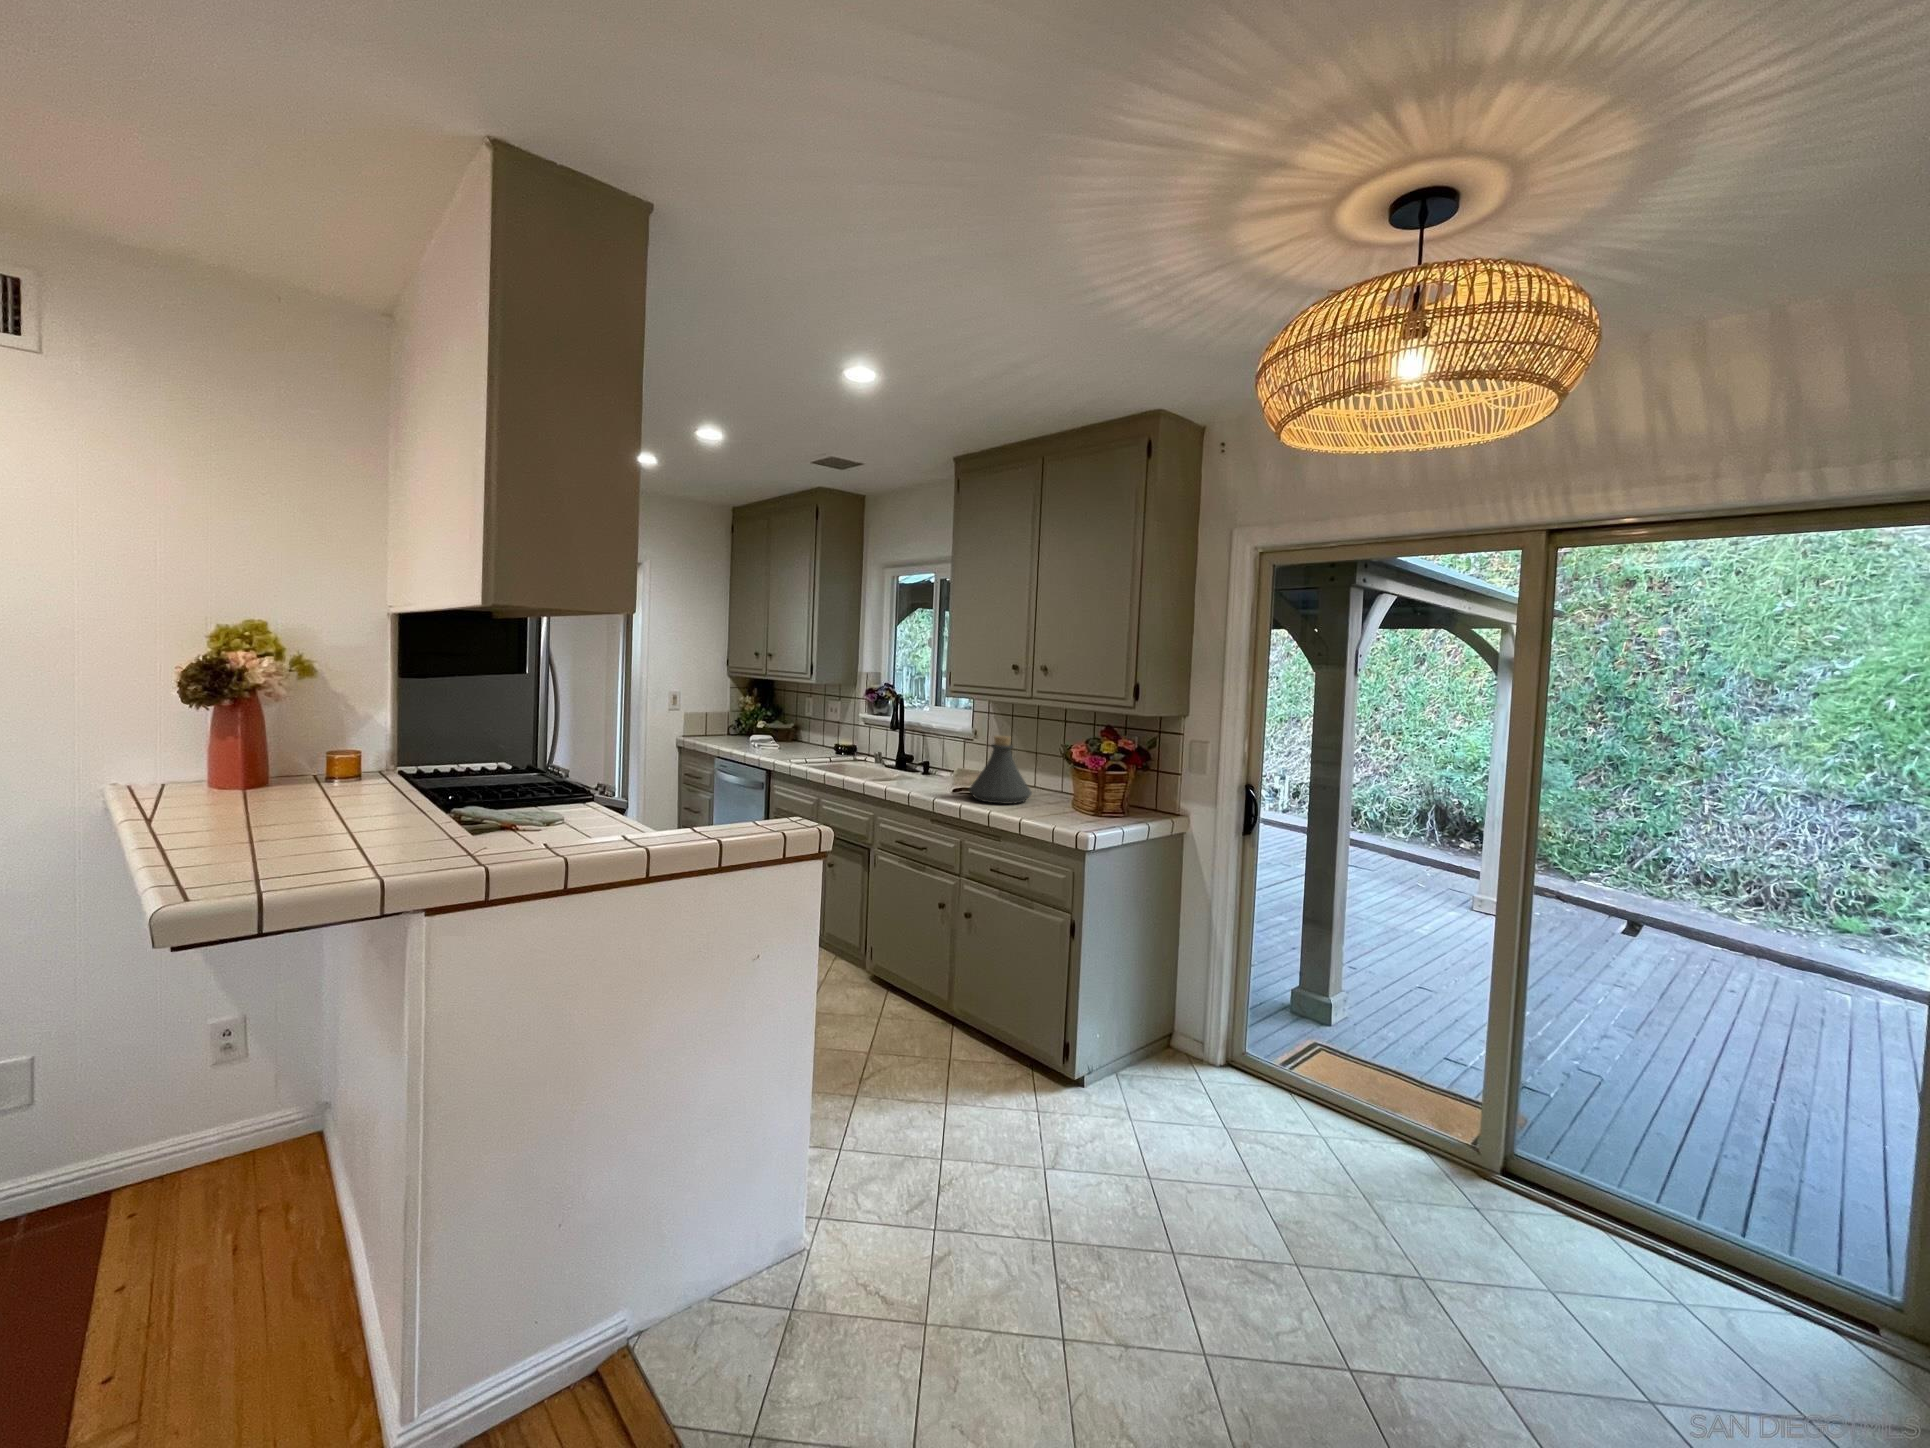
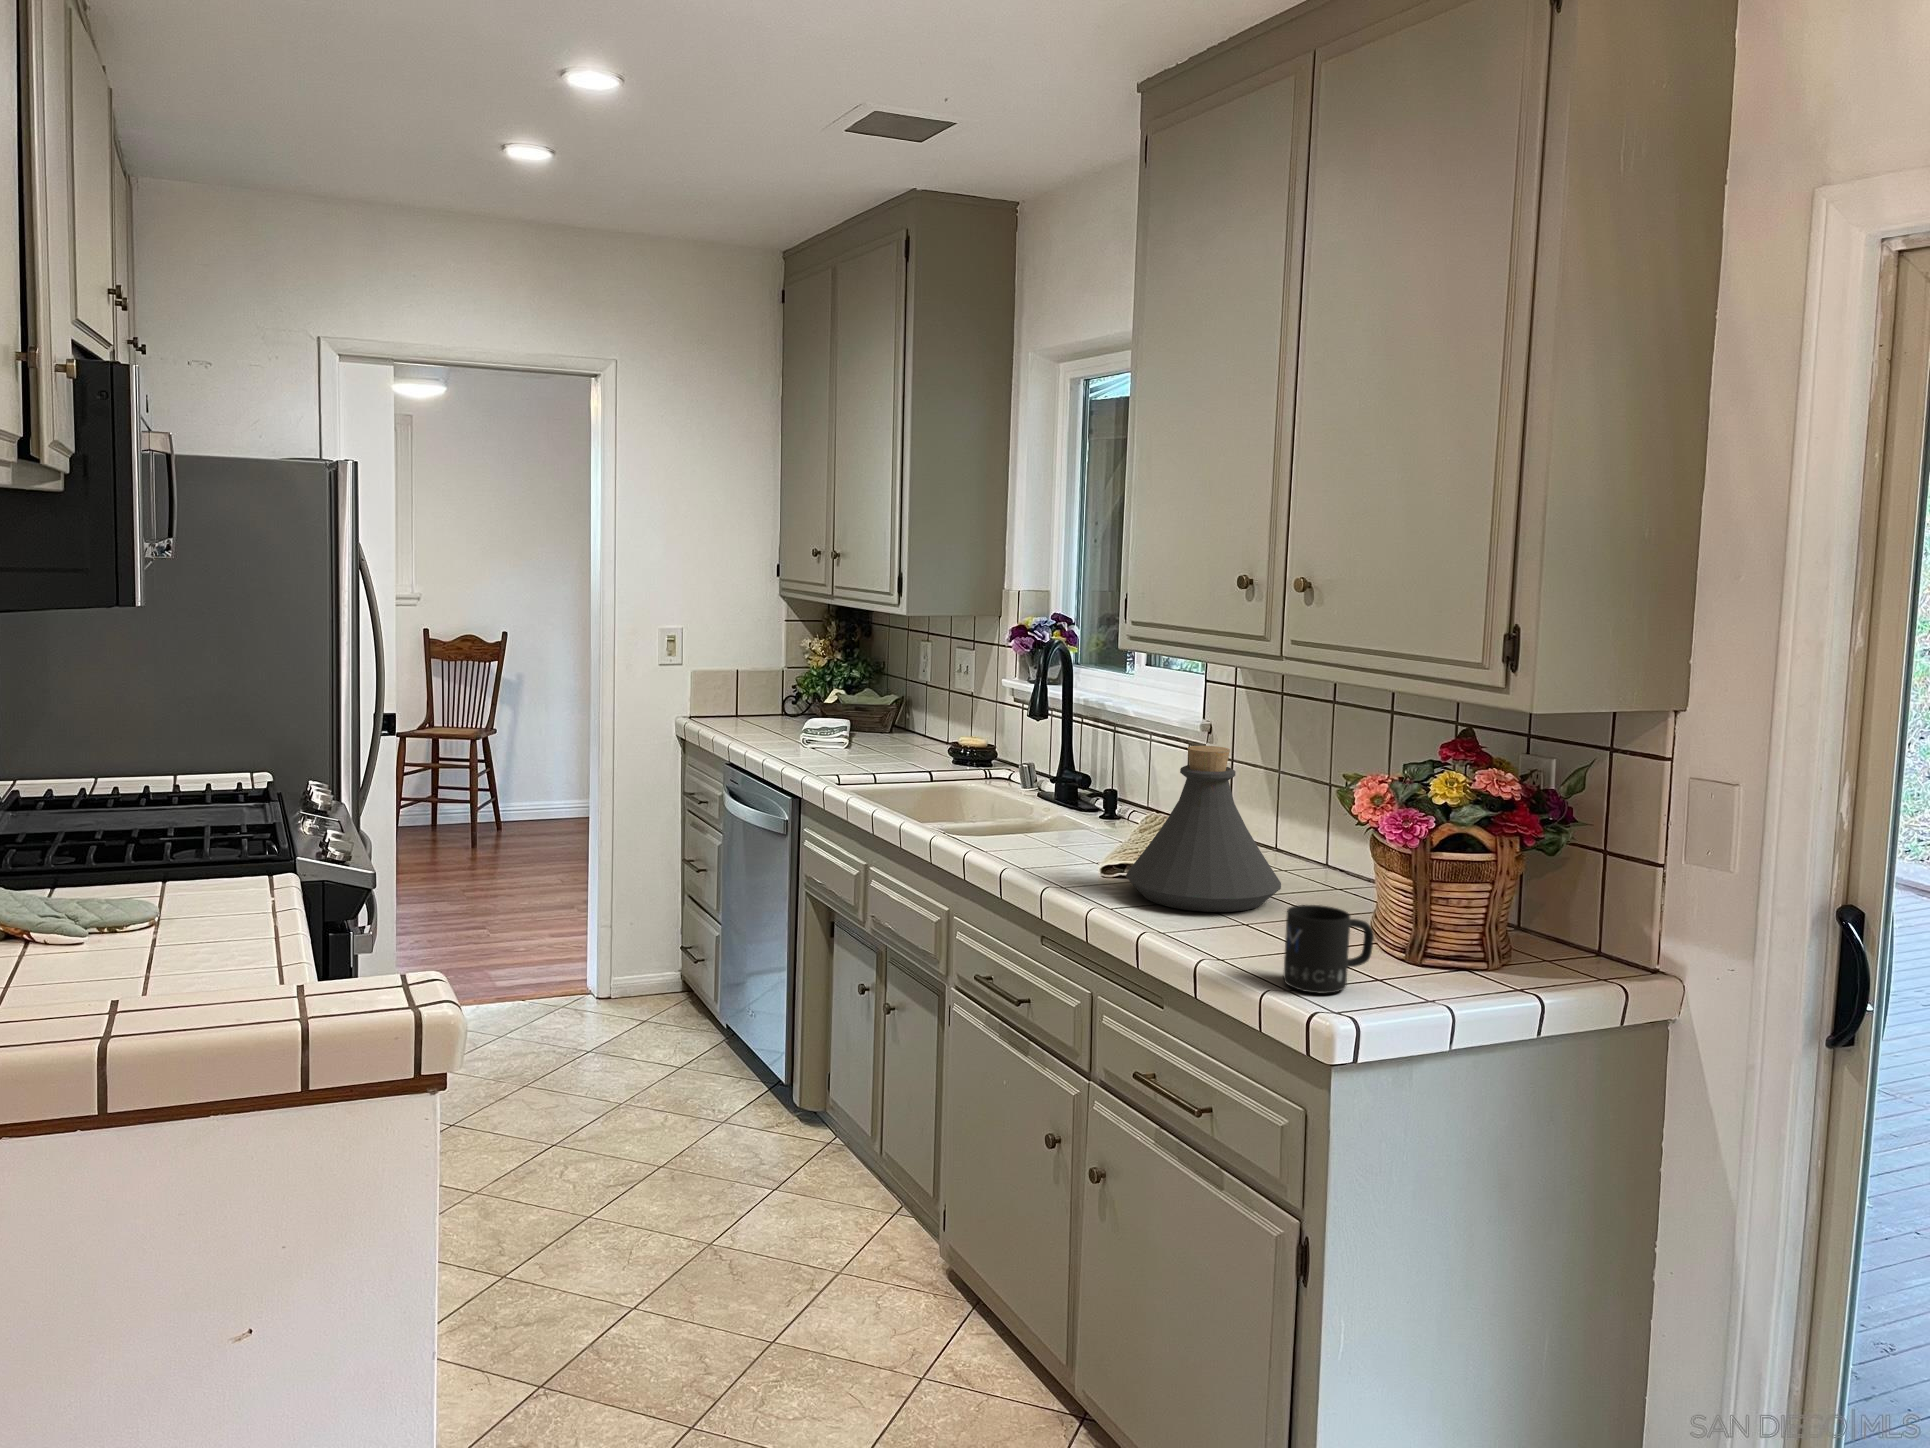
mug: none [1058,793,1090,826] -> present [1283,905,1374,993]

